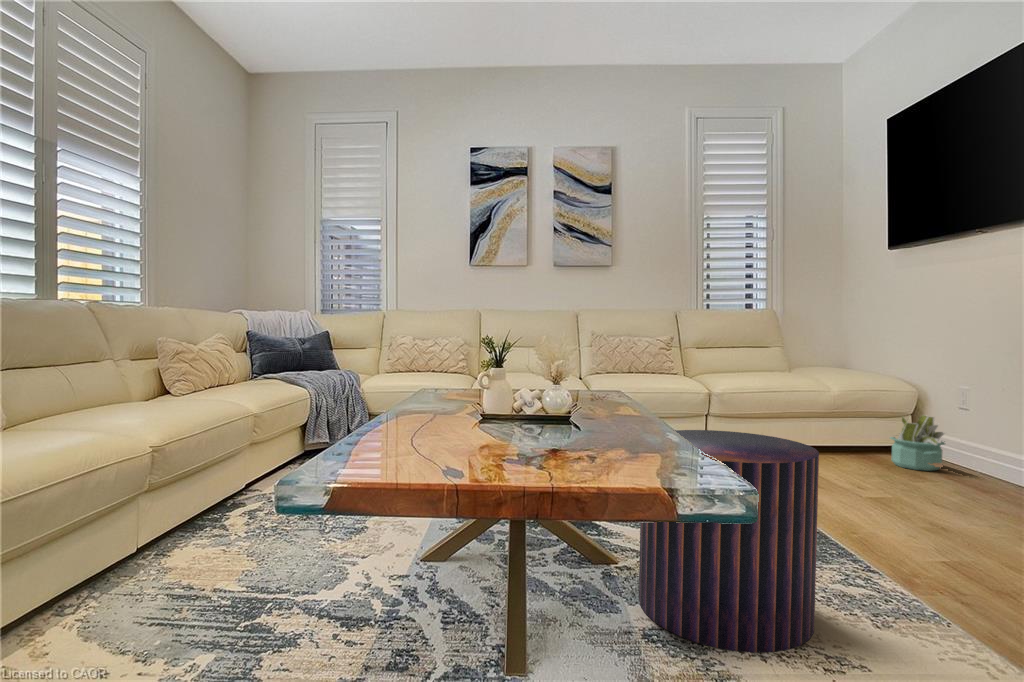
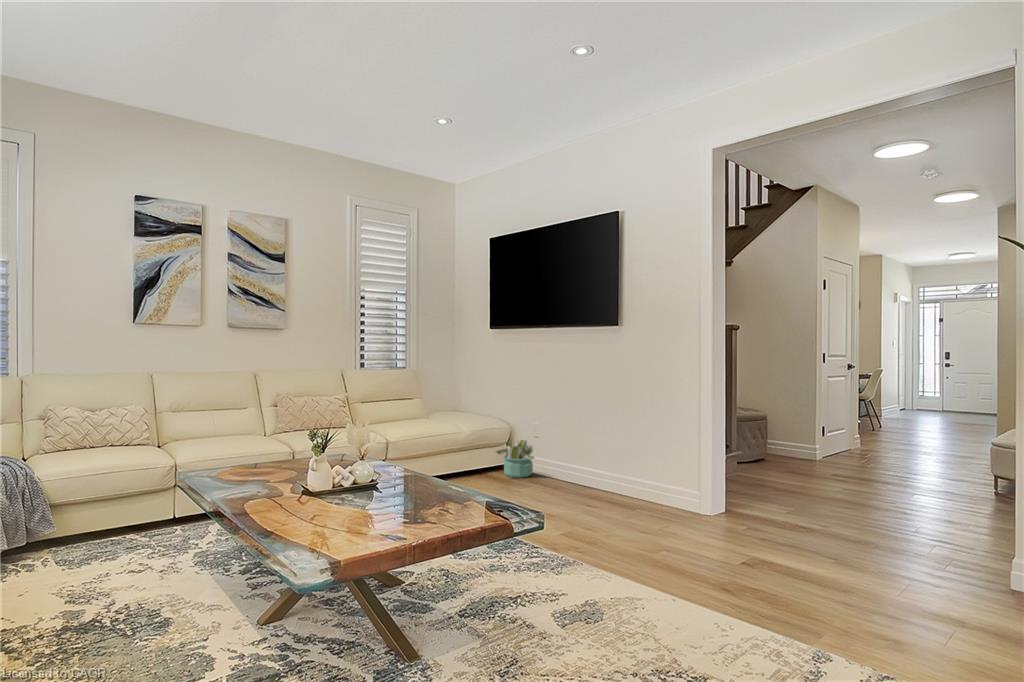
pouf: present [639,430,819,653] -> none [433,477,535,610]

